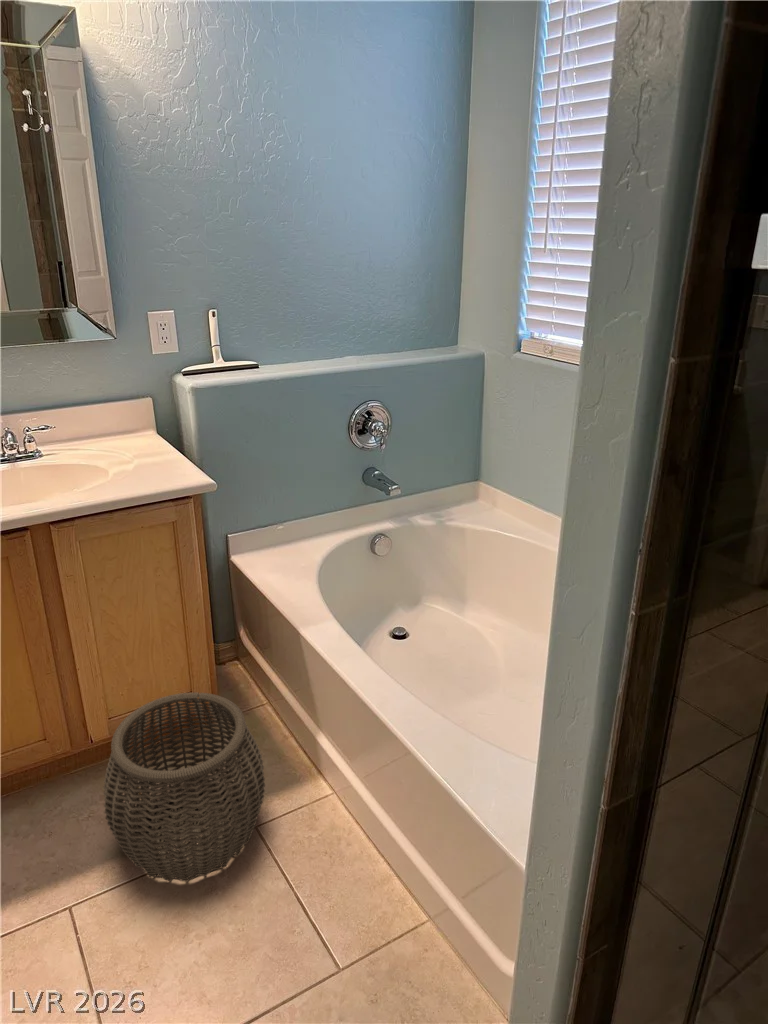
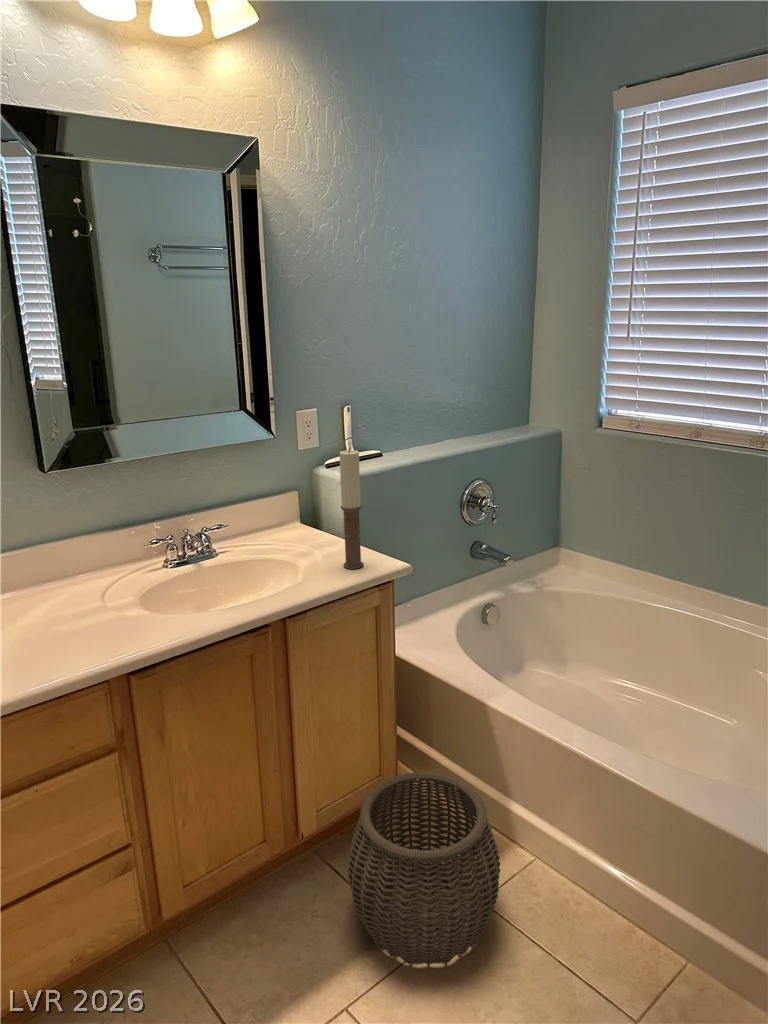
candle: none [133,350,169,479] -> present [339,448,364,569]

